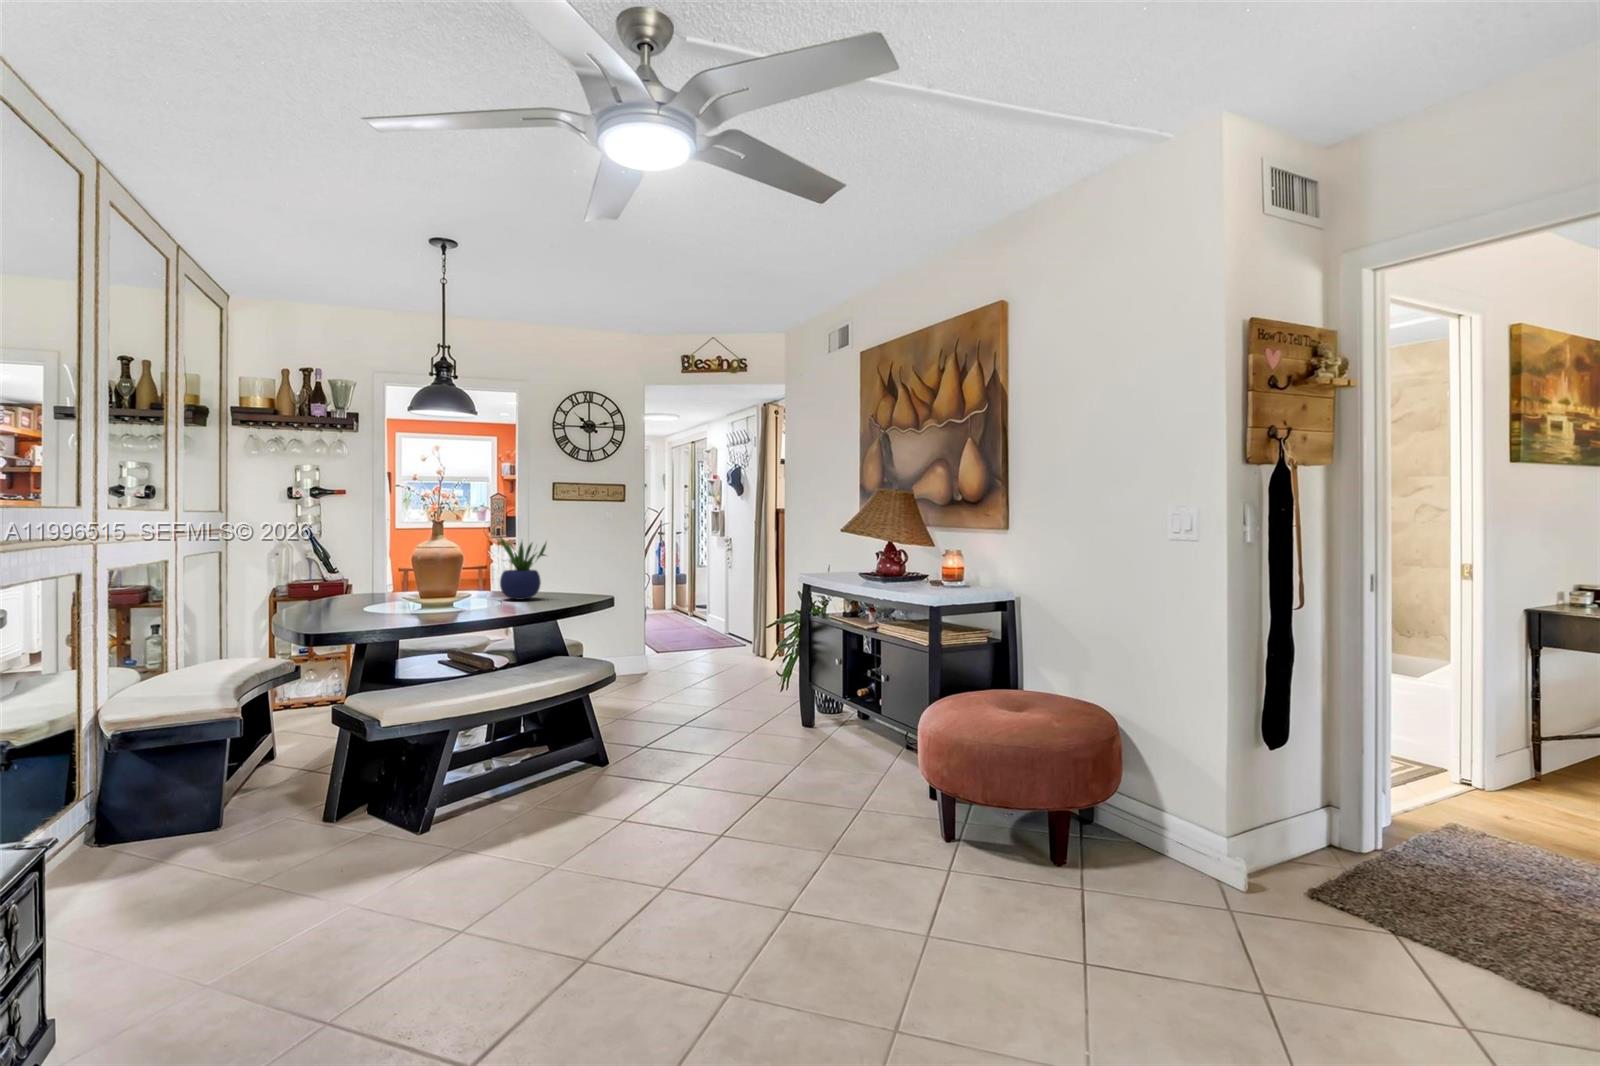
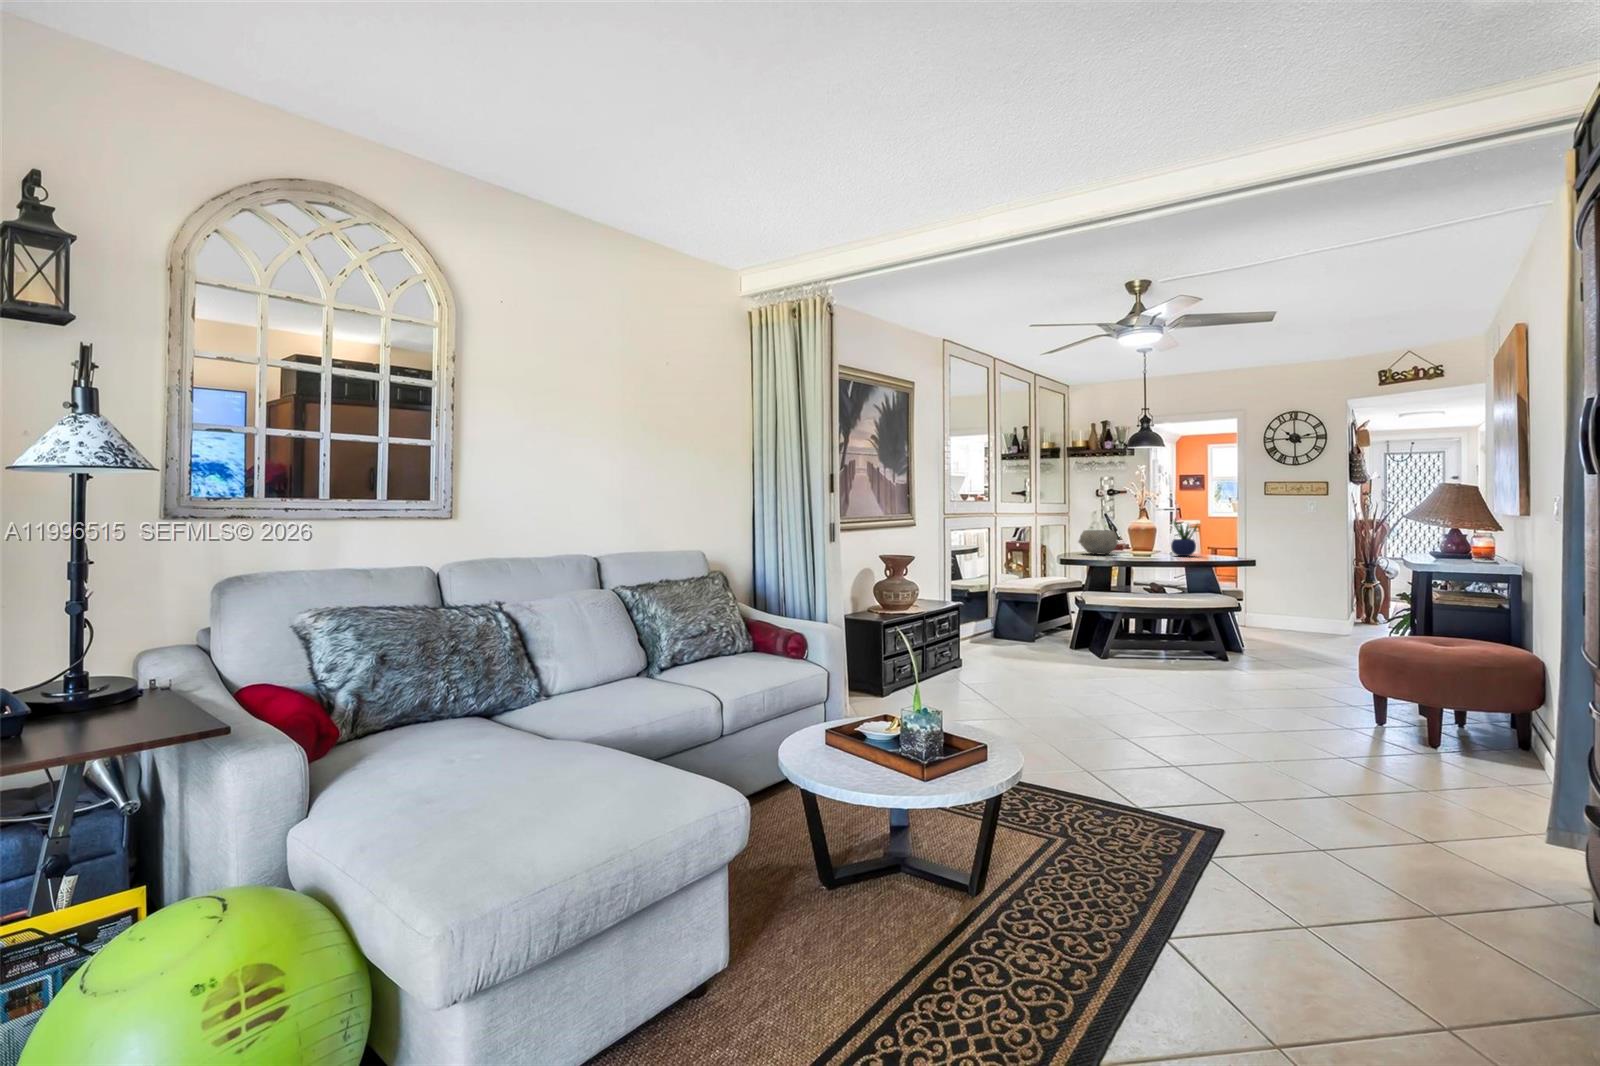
ceramic bowl: none [324,559,408,609] -> present [1079,530,1118,555]

